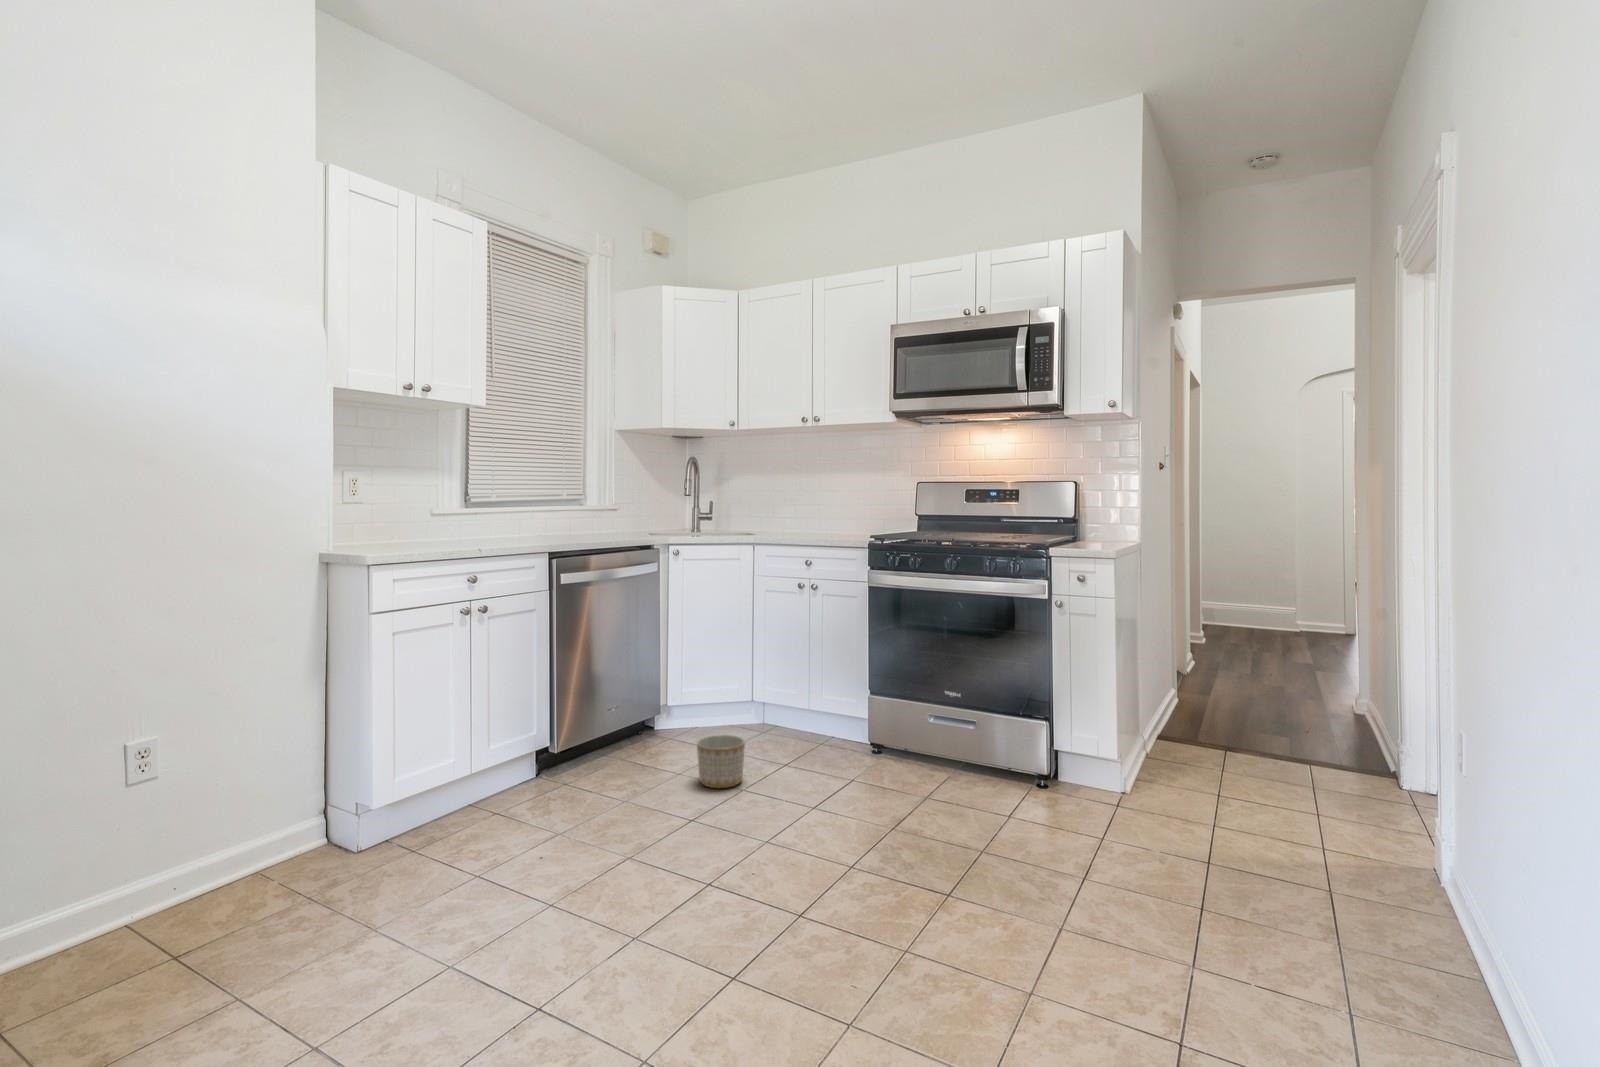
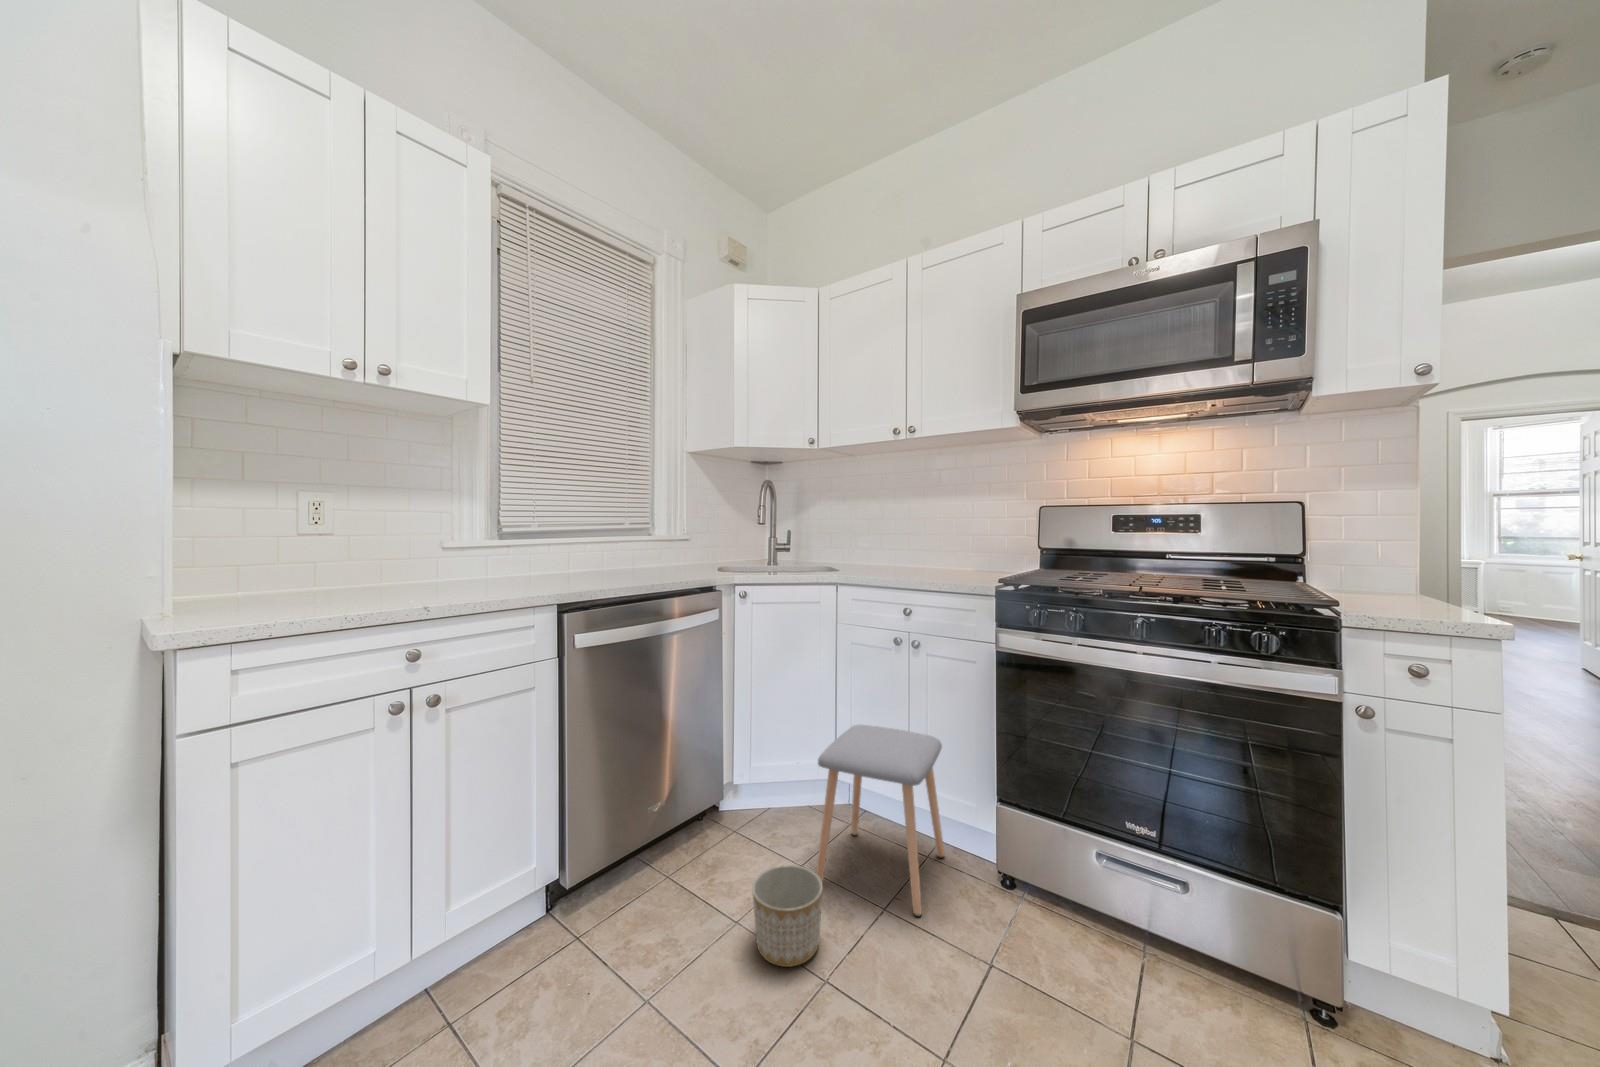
stool: none [738,652,835,769] -> present [816,725,945,916]

